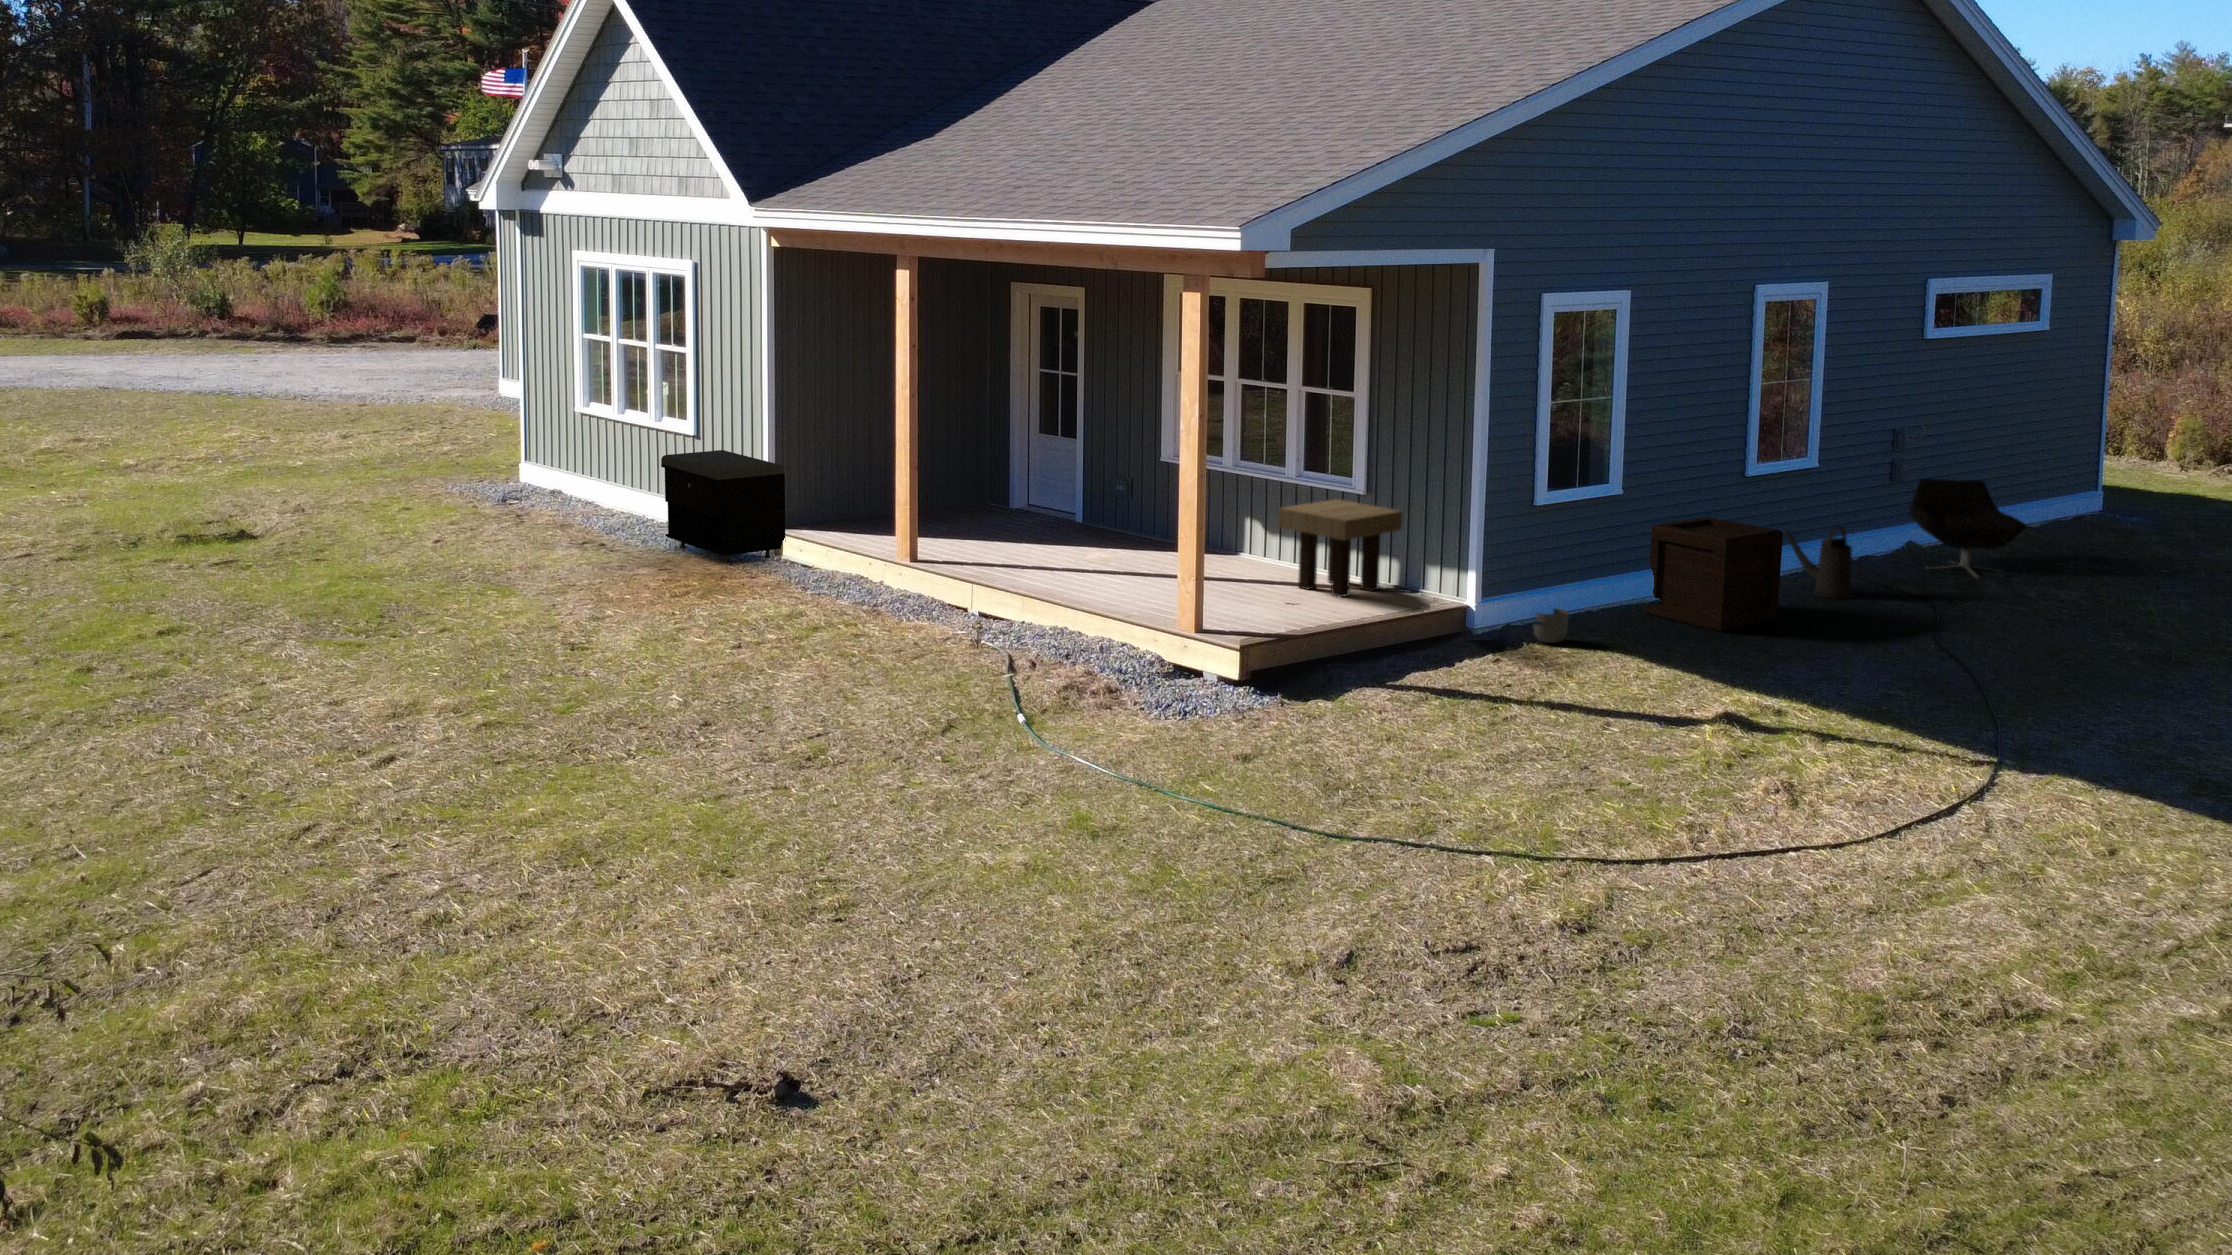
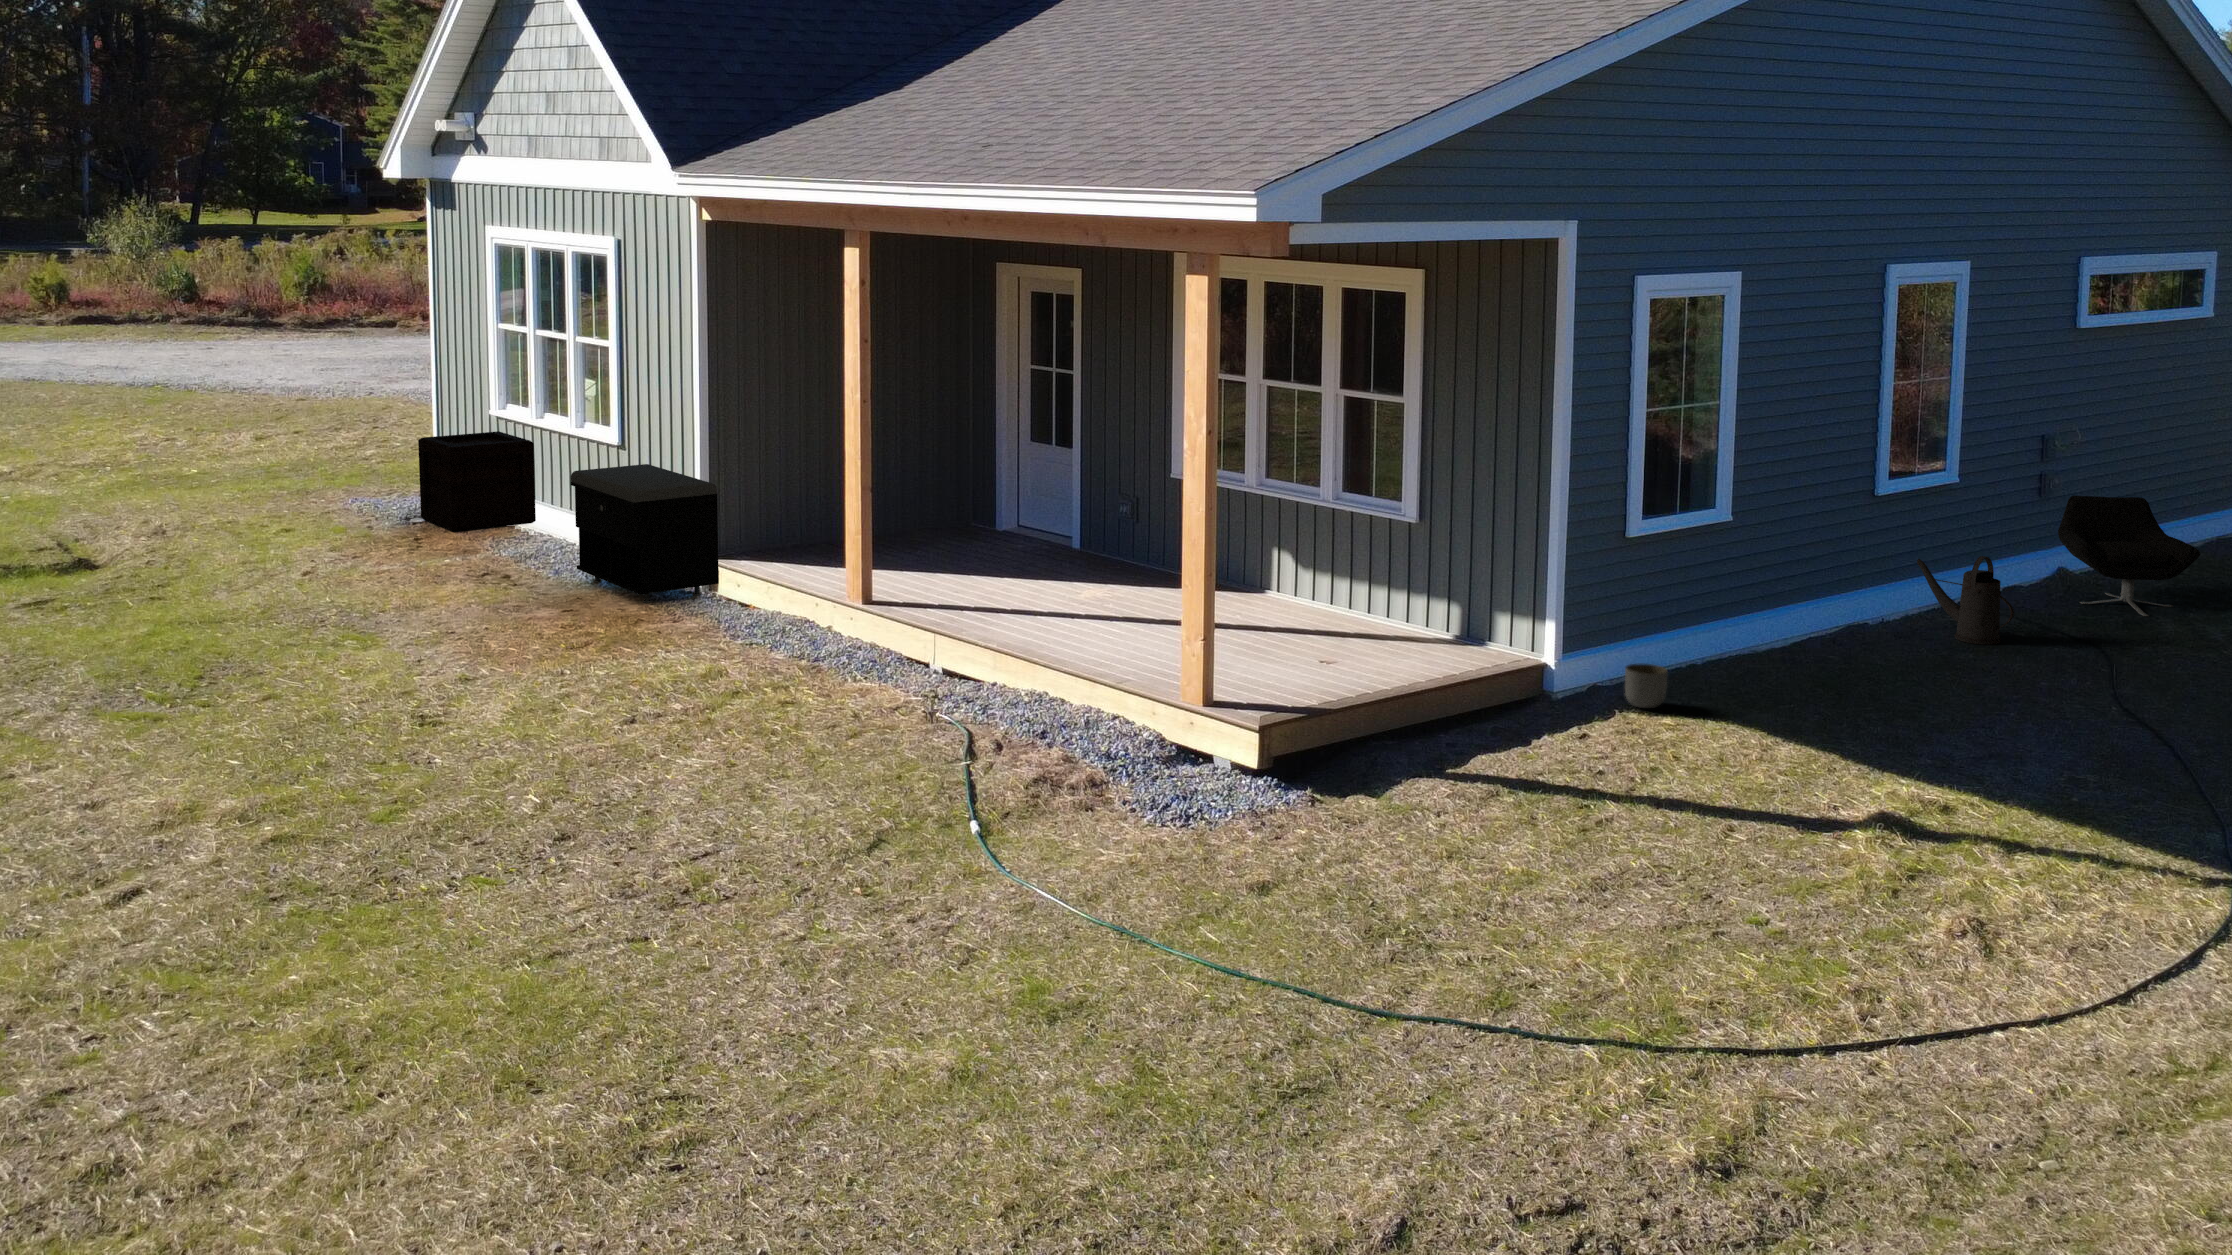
side table: present [1278,499,1404,597] -> none [1310,529,1464,653]
wooden crate: present [1644,517,1783,631] -> present [418,431,536,532]

